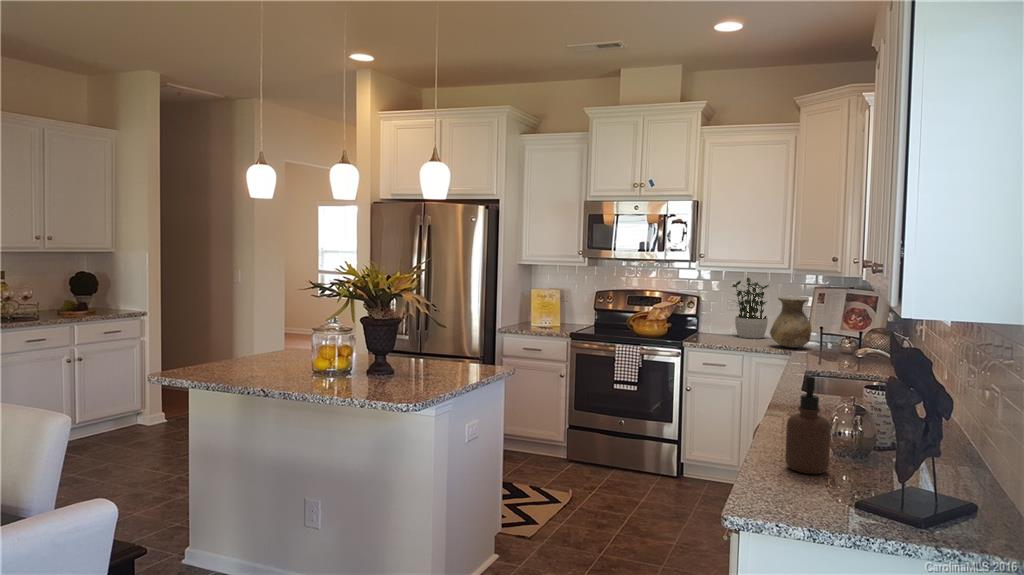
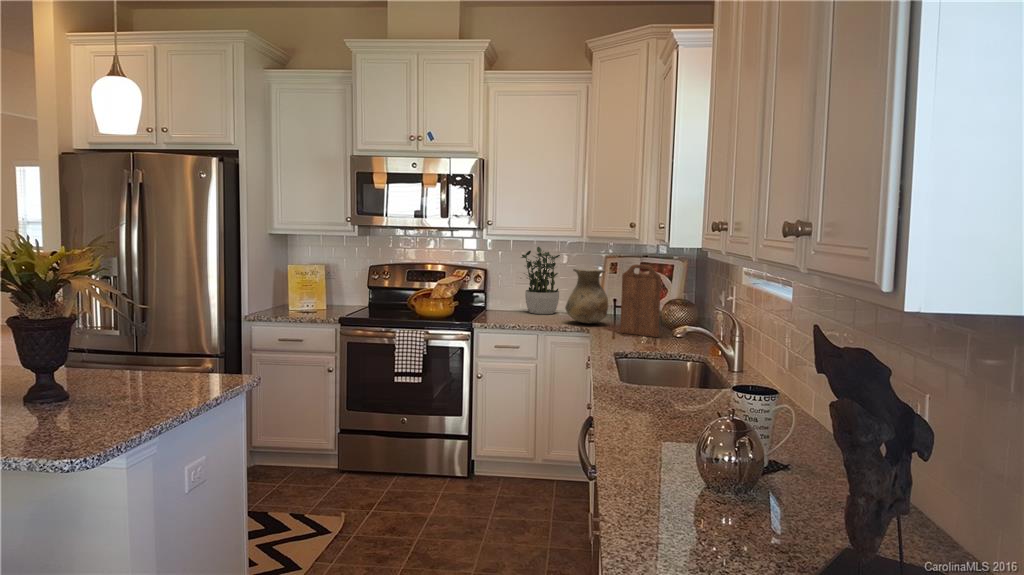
cutting board: none [820,295,859,361] -> present [620,265,661,337]
soap dispenser: present [785,376,831,474] -> none [662,388,723,528]

